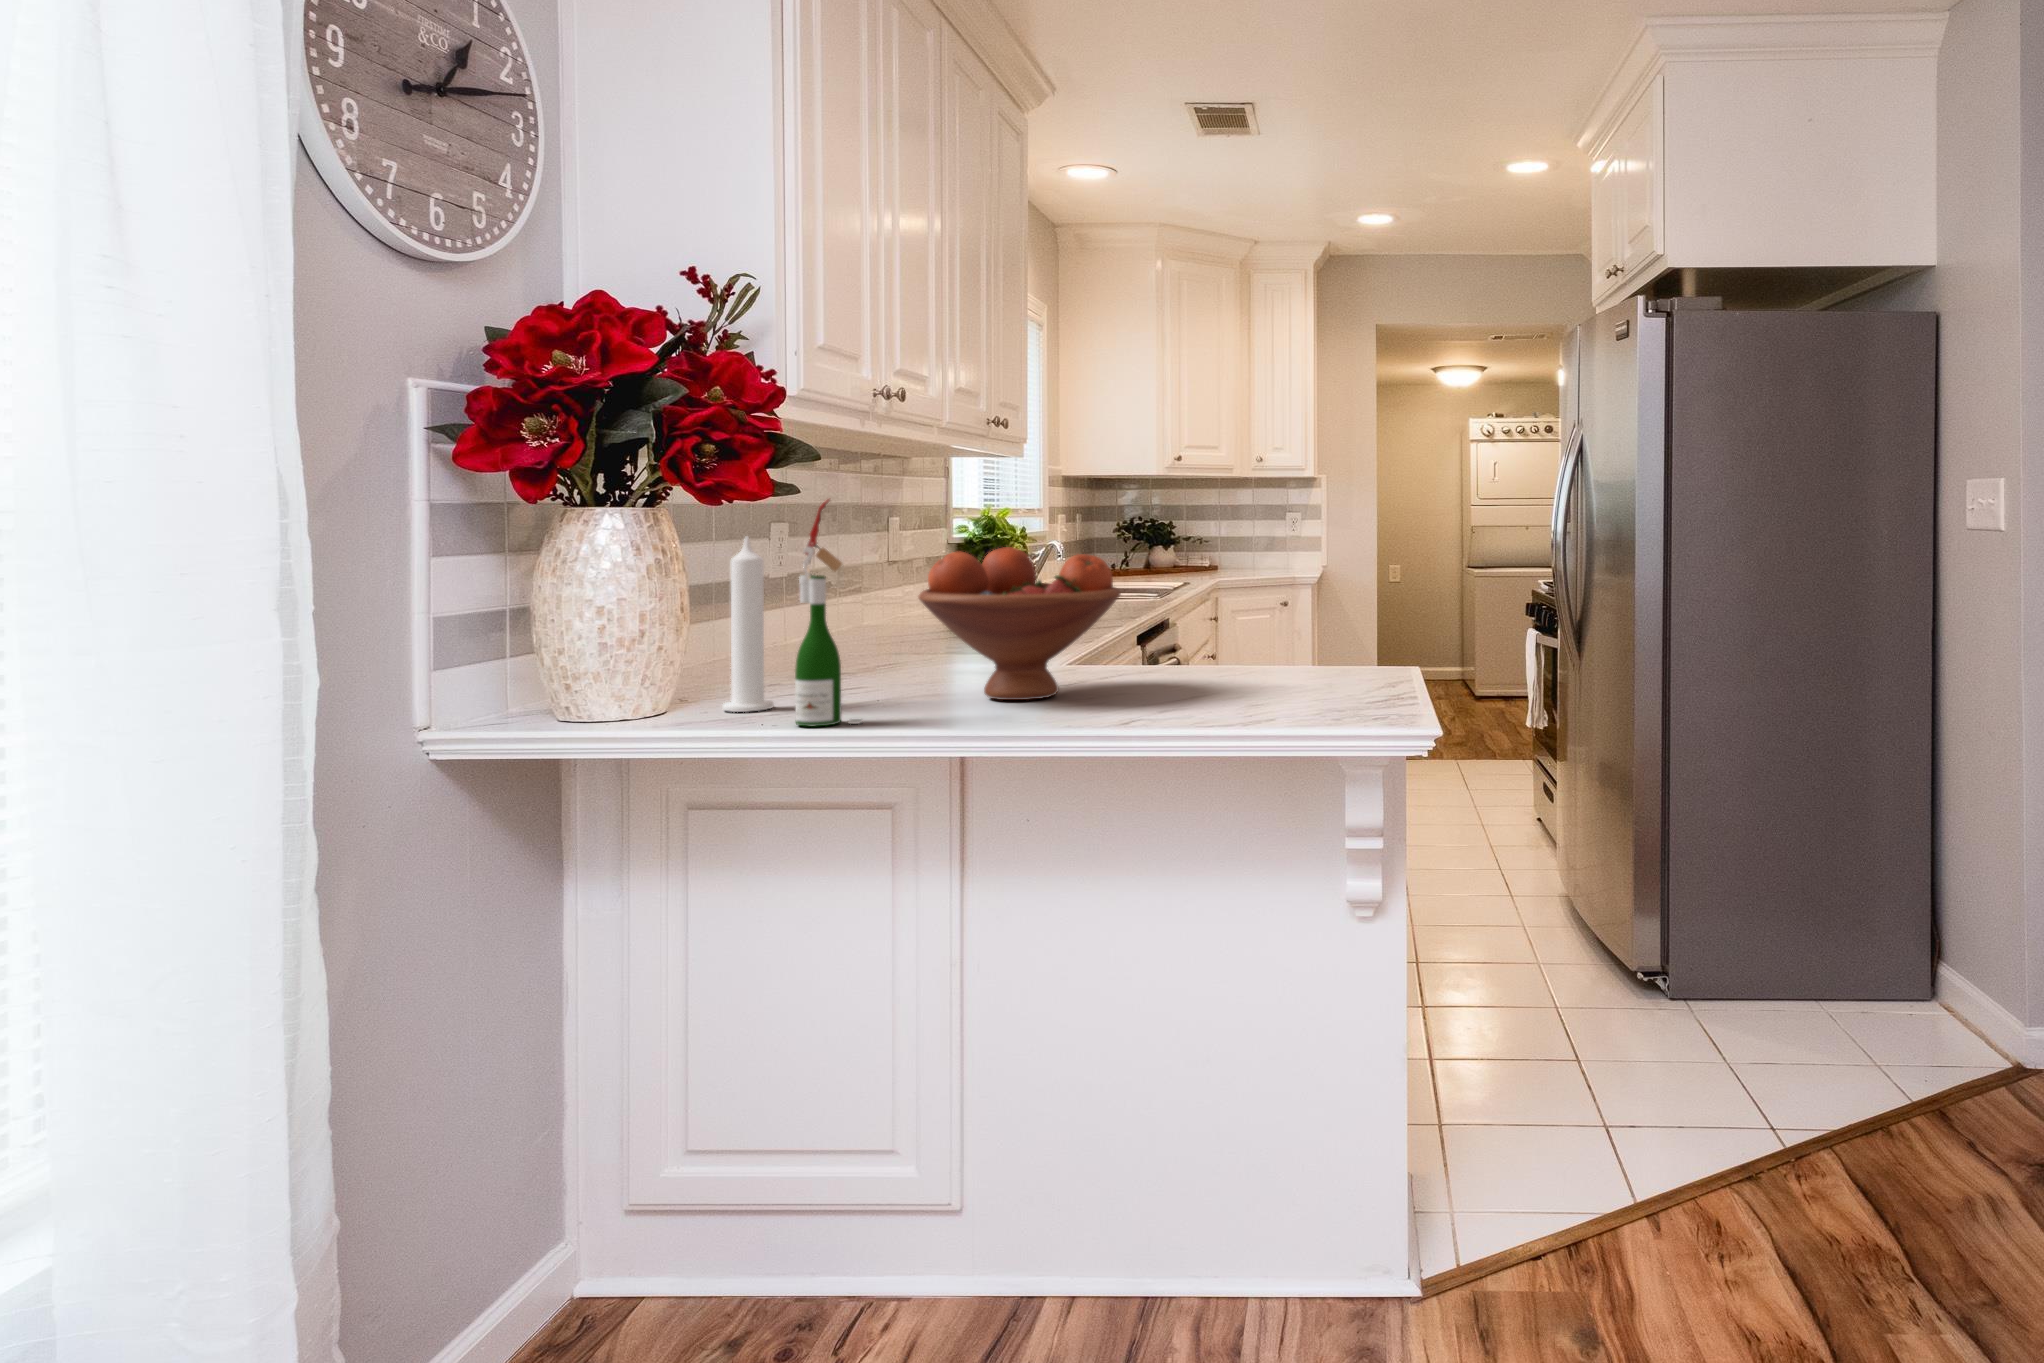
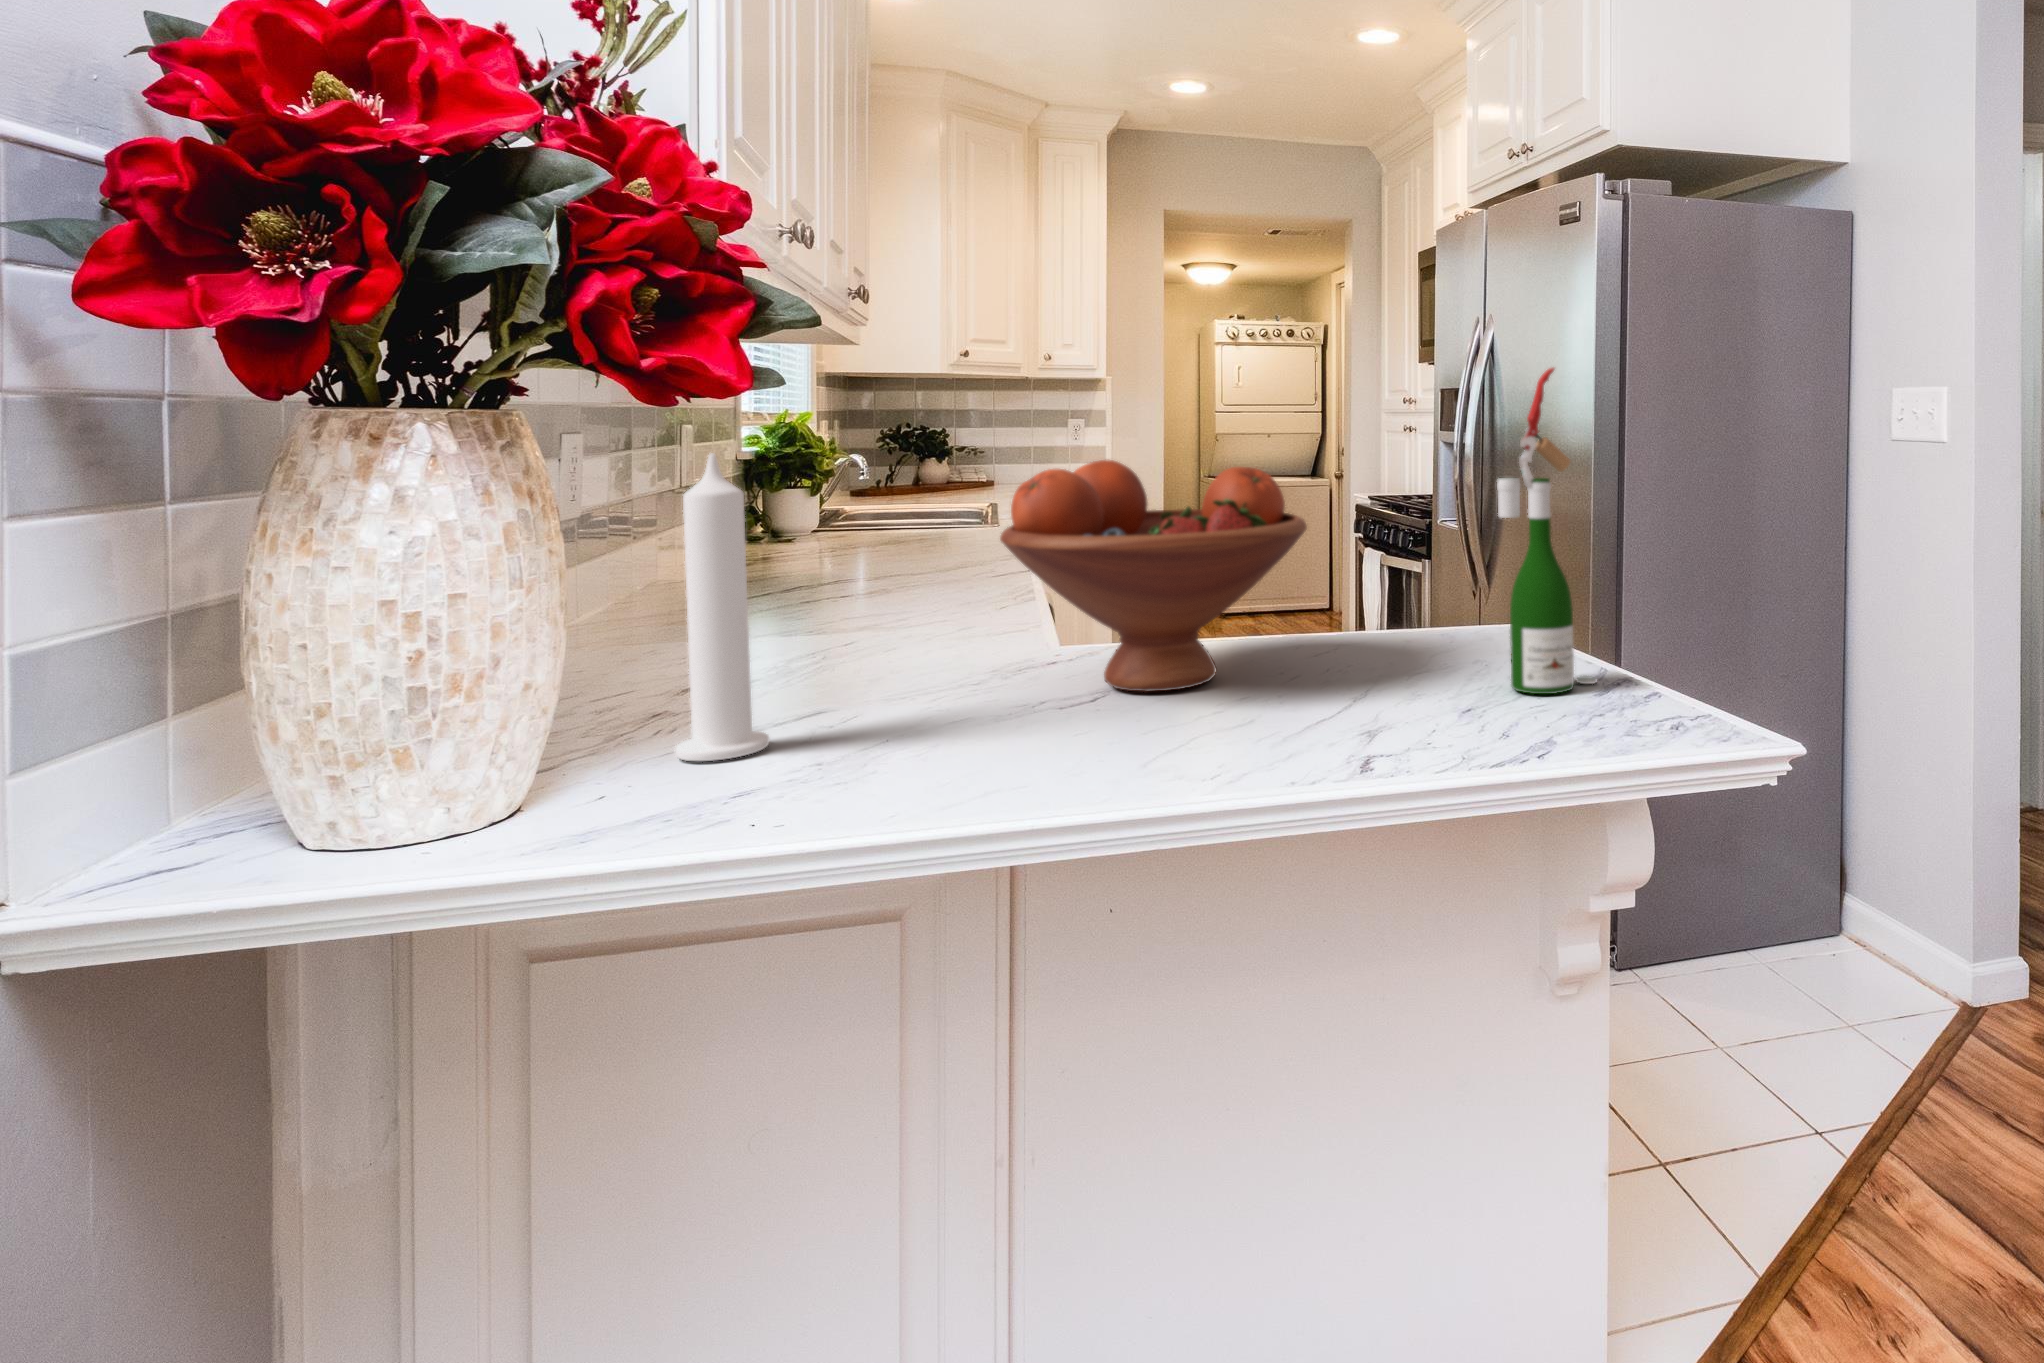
wine bottle: present [795,499,863,726] -> present [1497,368,1597,694]

